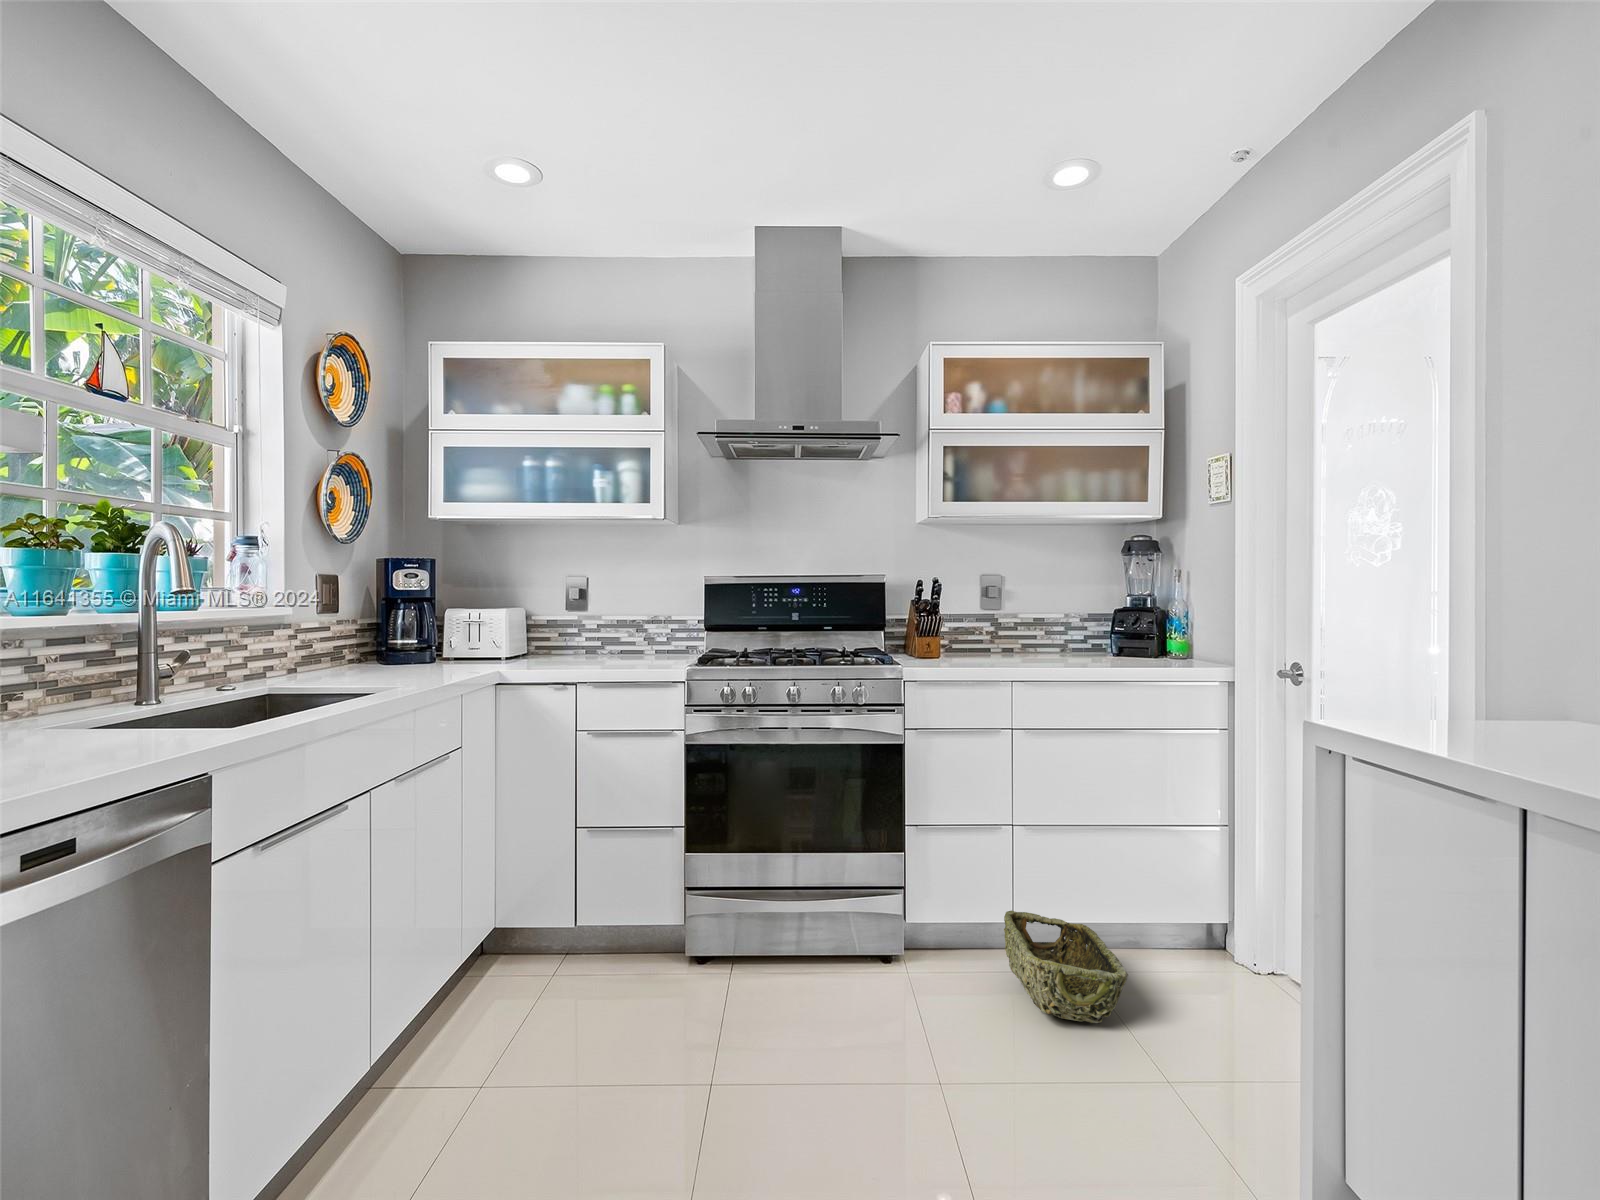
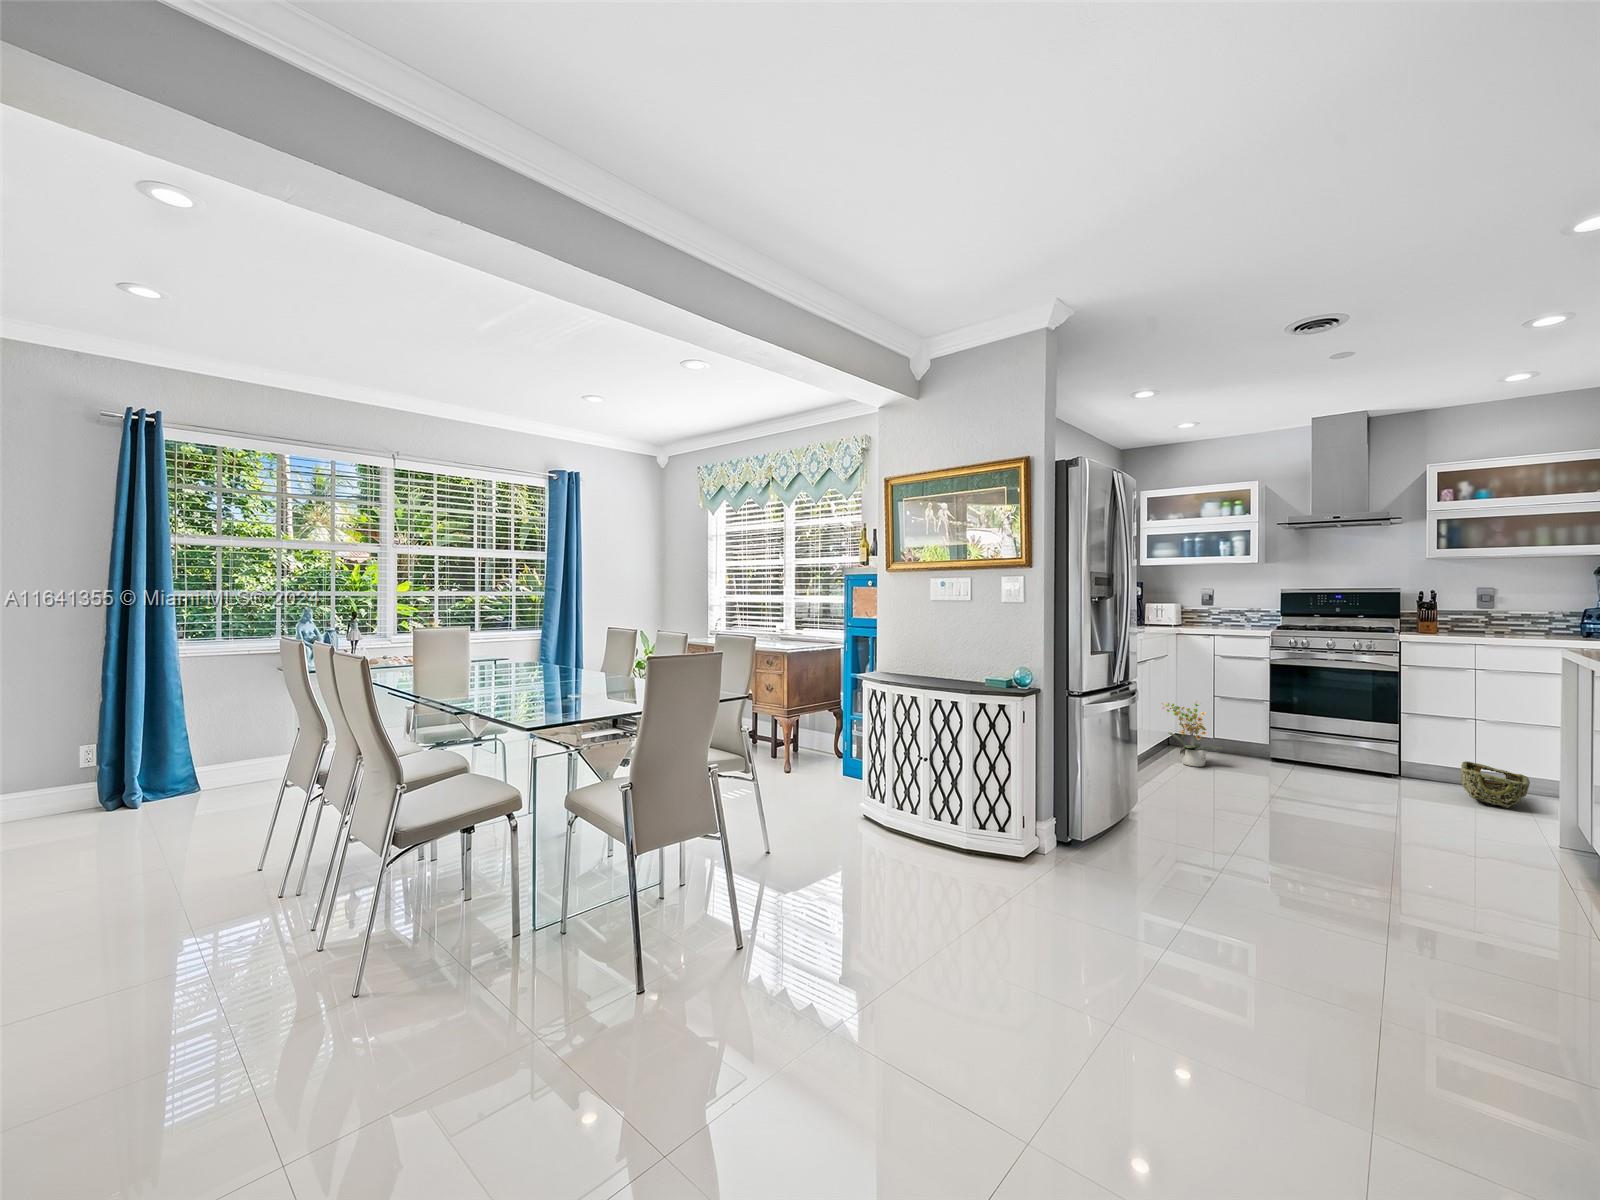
potted plant: none [443,860,591,1051] -> present [1162,701,1222,767]

